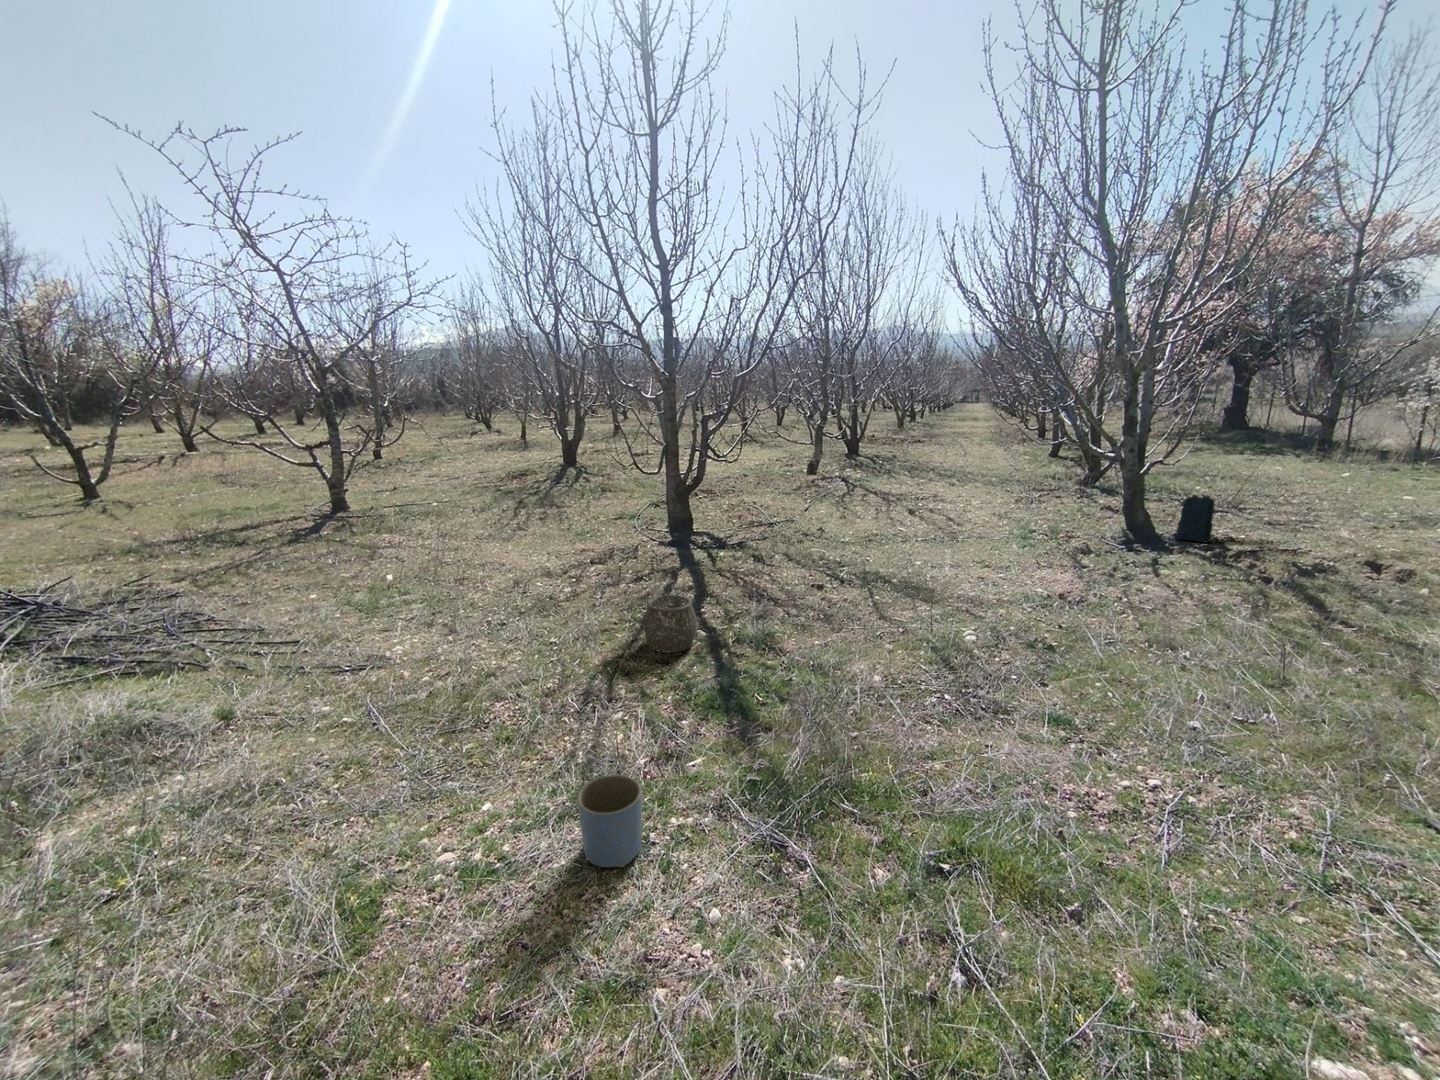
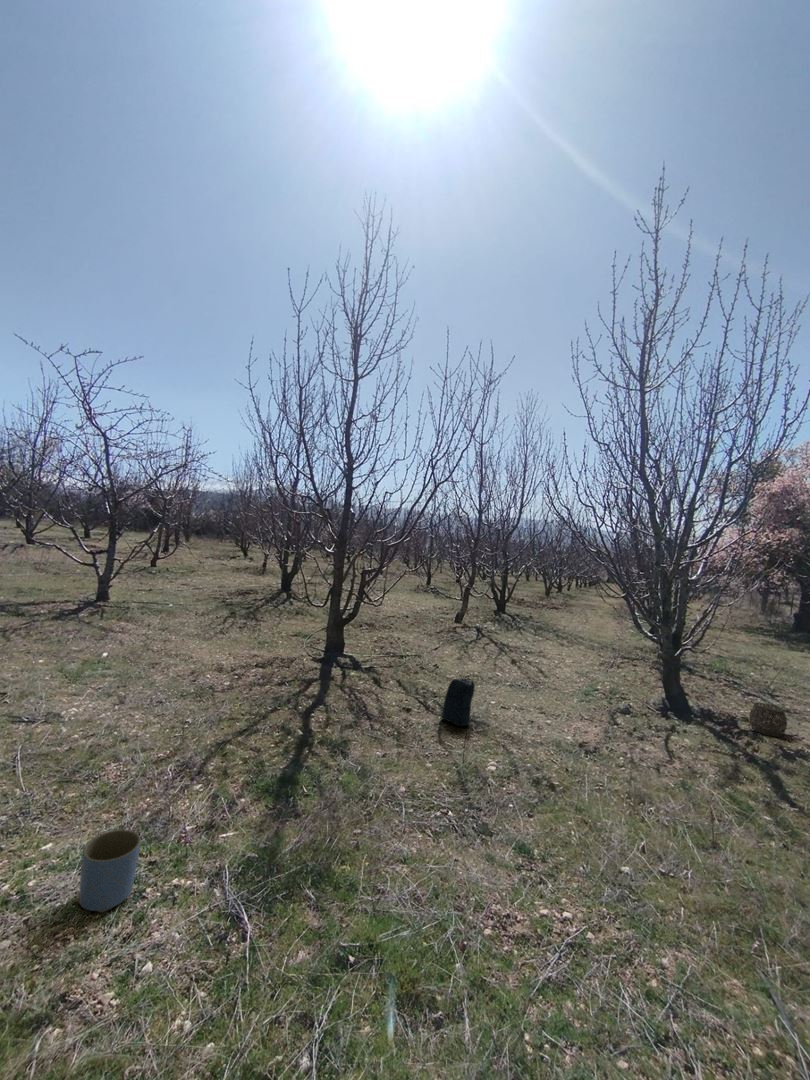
backpack: present [1176,495,1215,542] -> present [442,678,475,726]
woven basket: present [643,595,697,653] -> present [749,703,787,737]

